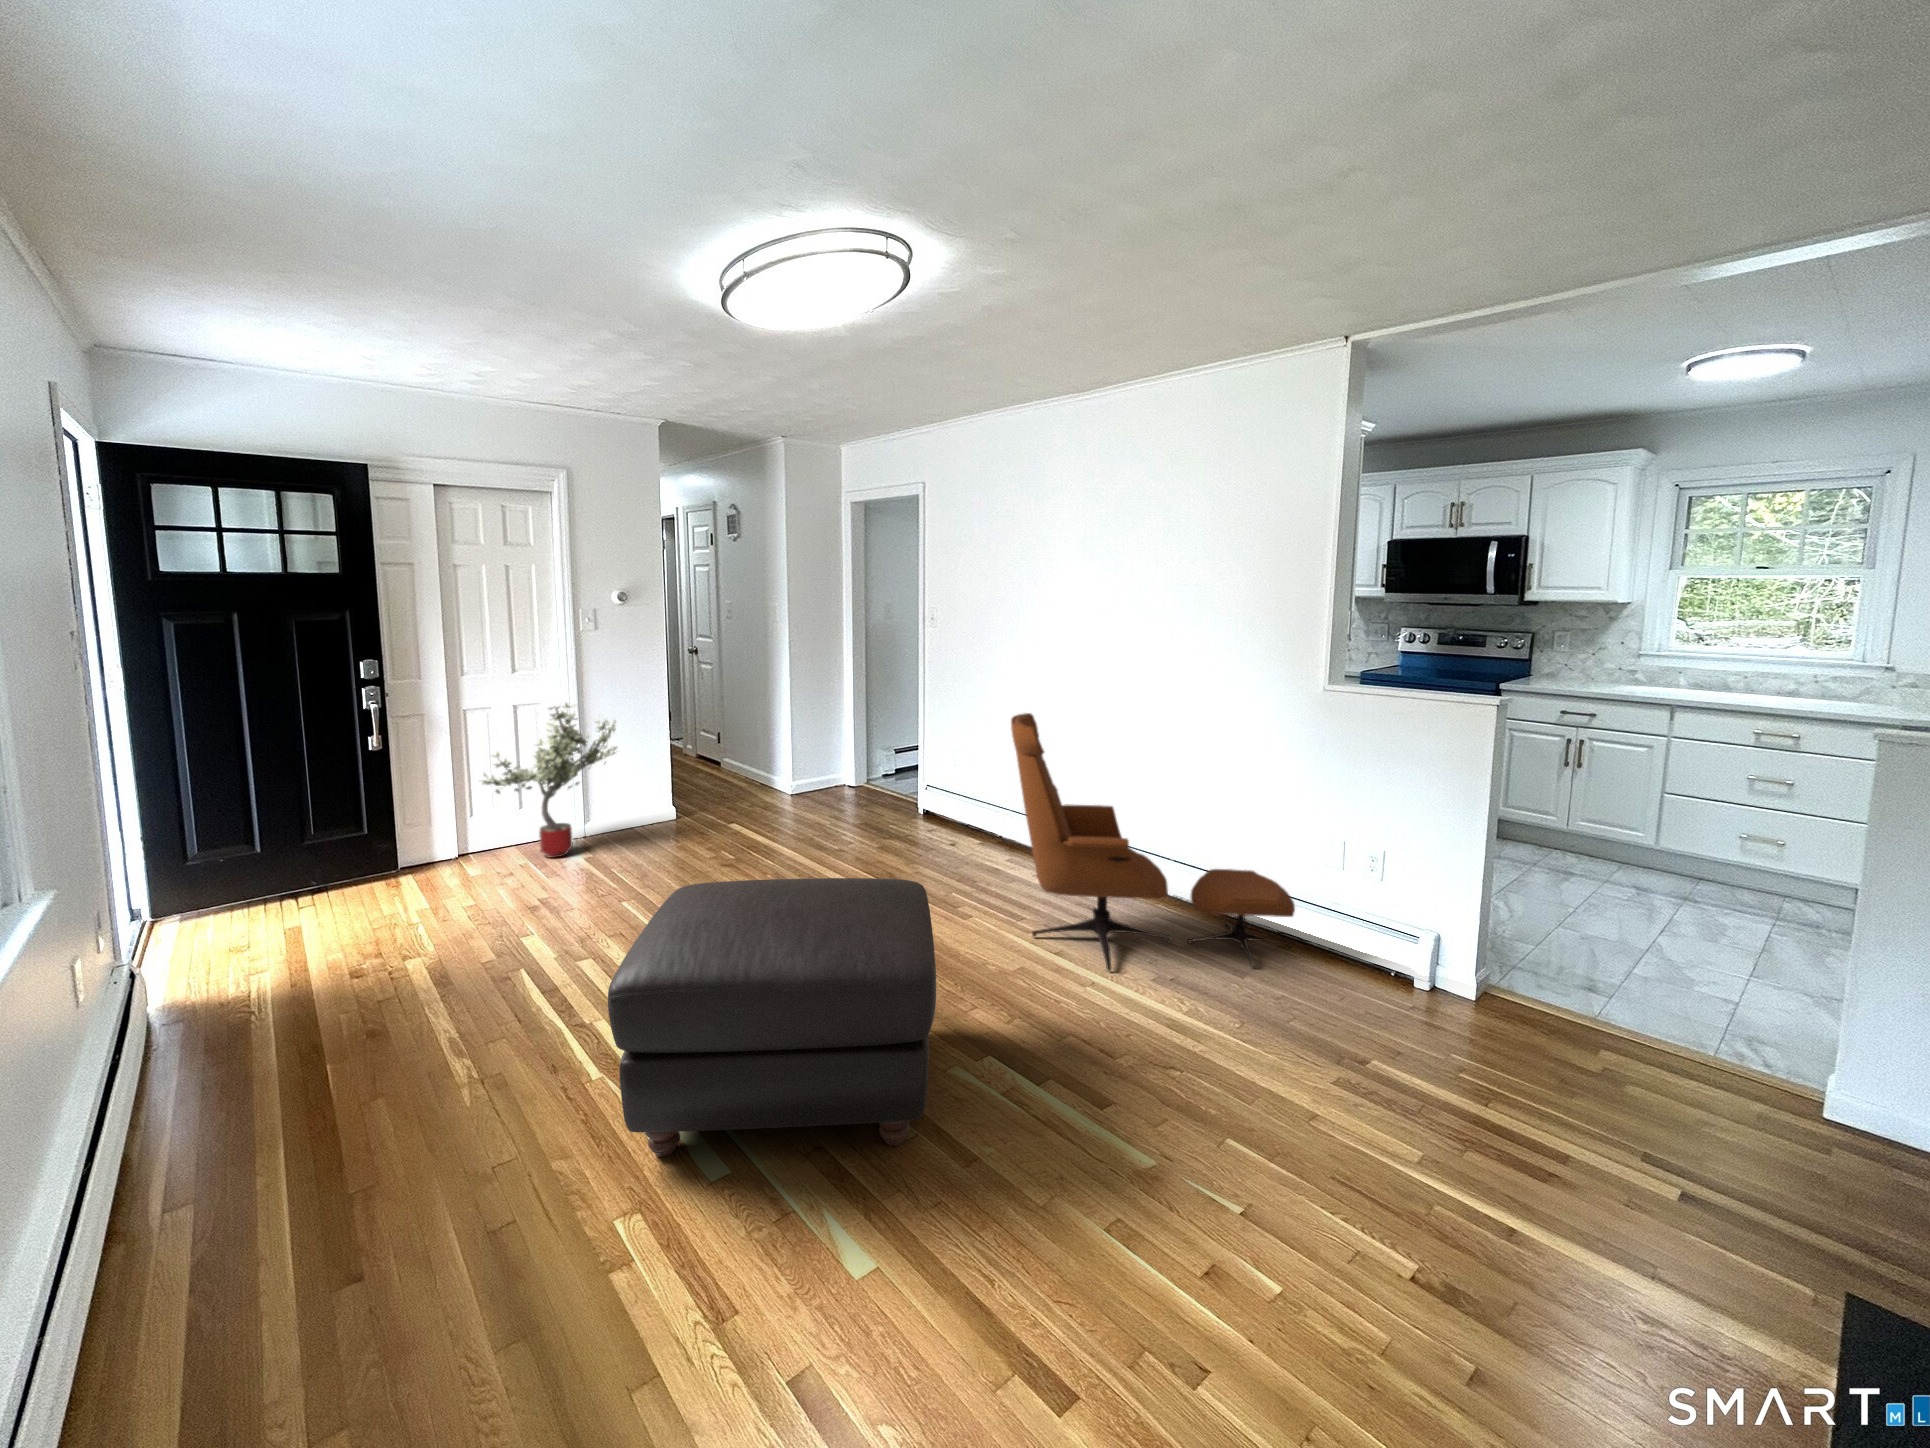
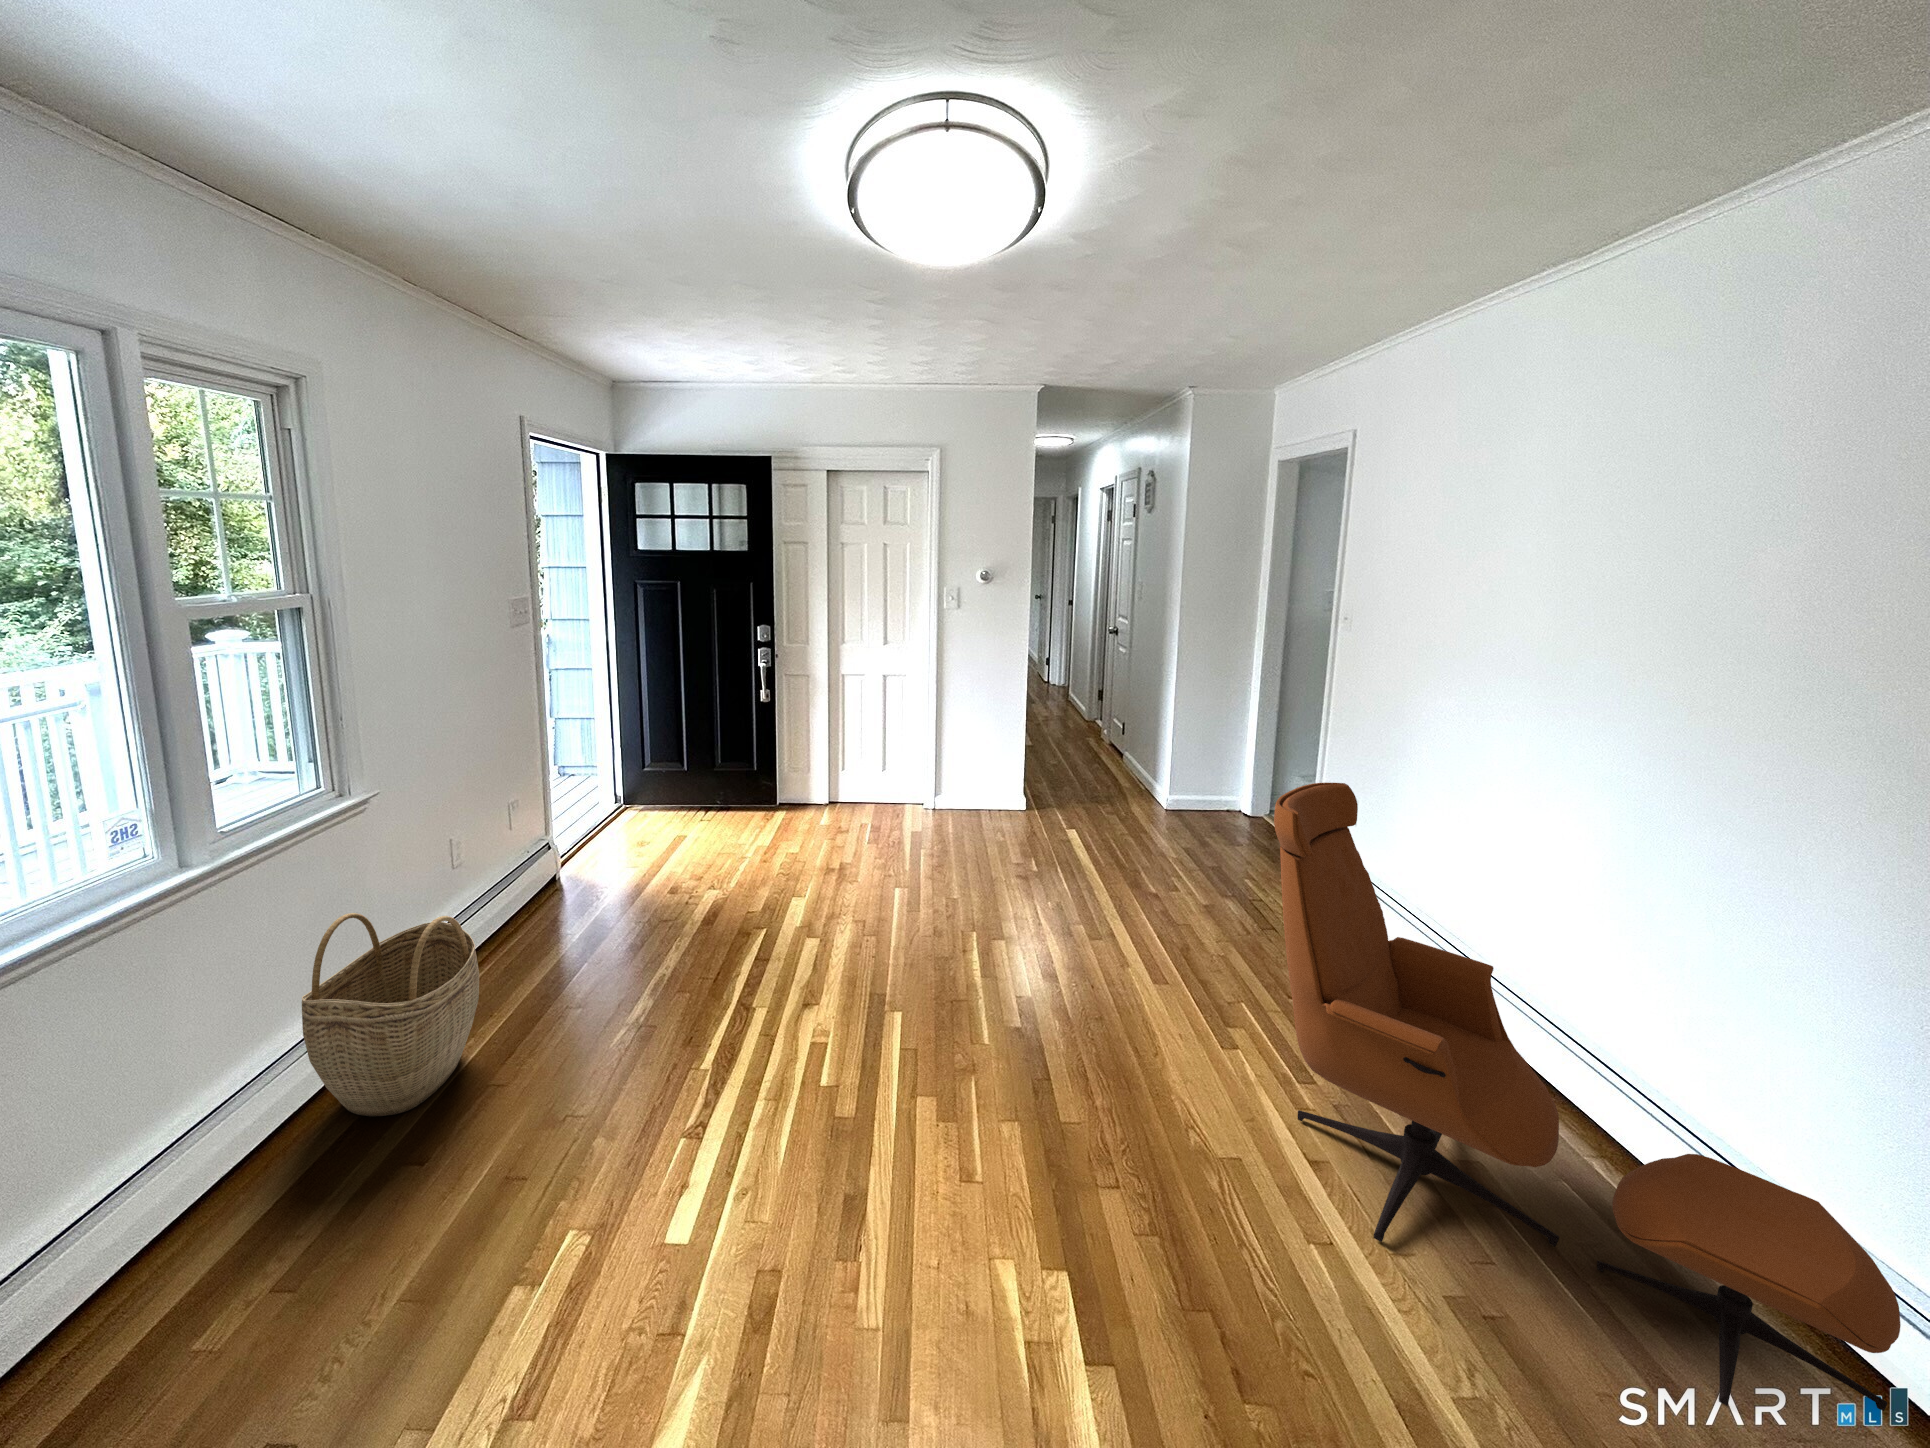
potted tree: present [482,703,617,858] -> none [834,677,954,825]
ottoman: present [608,878,936,1157] -> none [609,906,1034,1328]
woven basket: none [74,1007,303,1309] -> present [302,913,479,1116]

